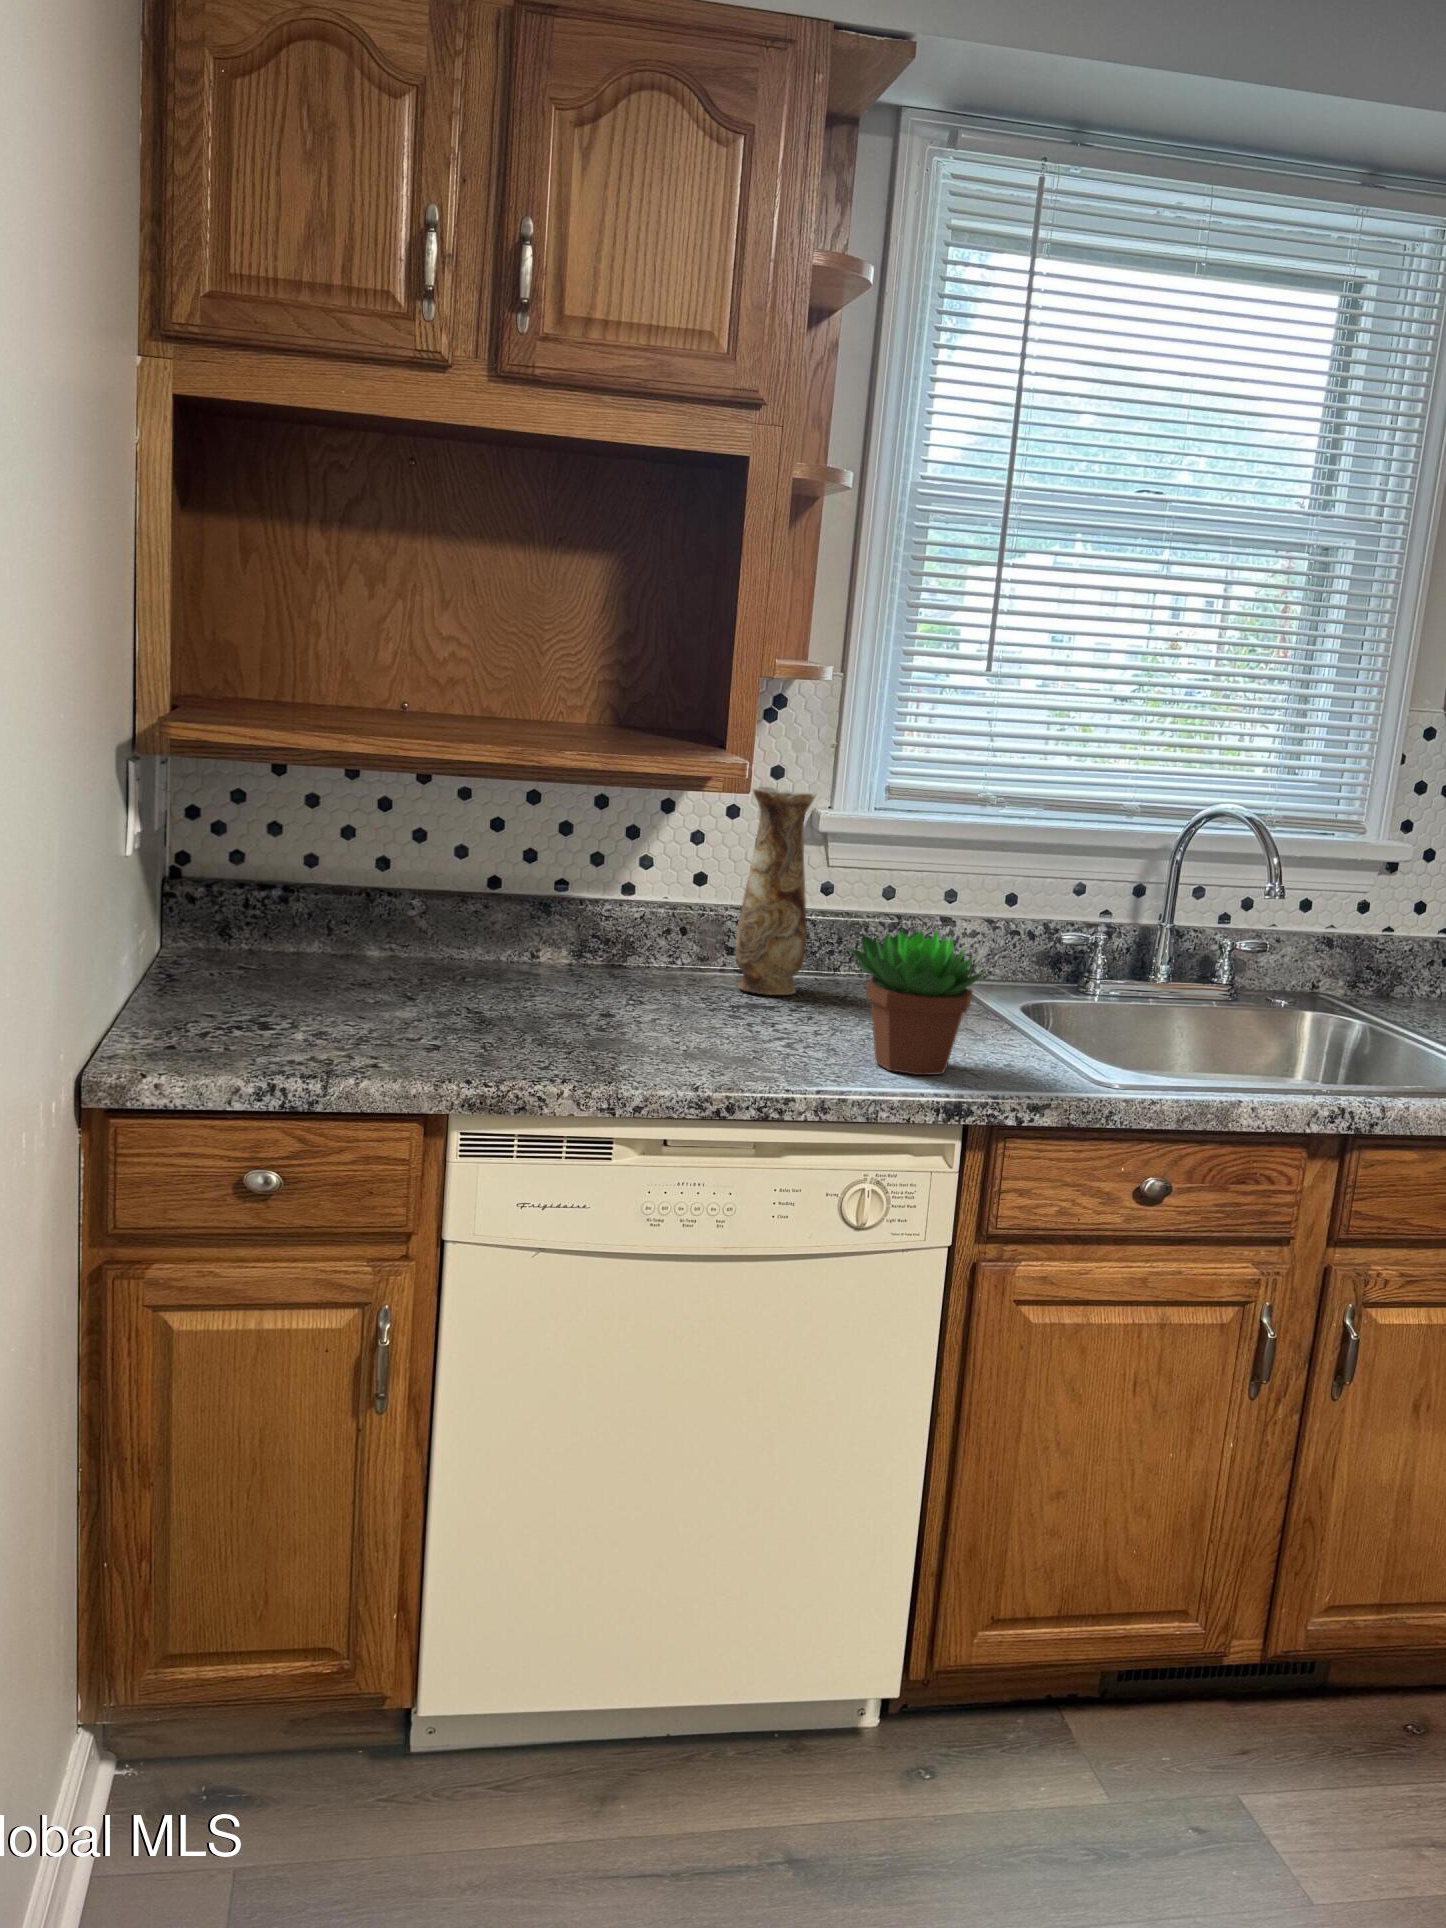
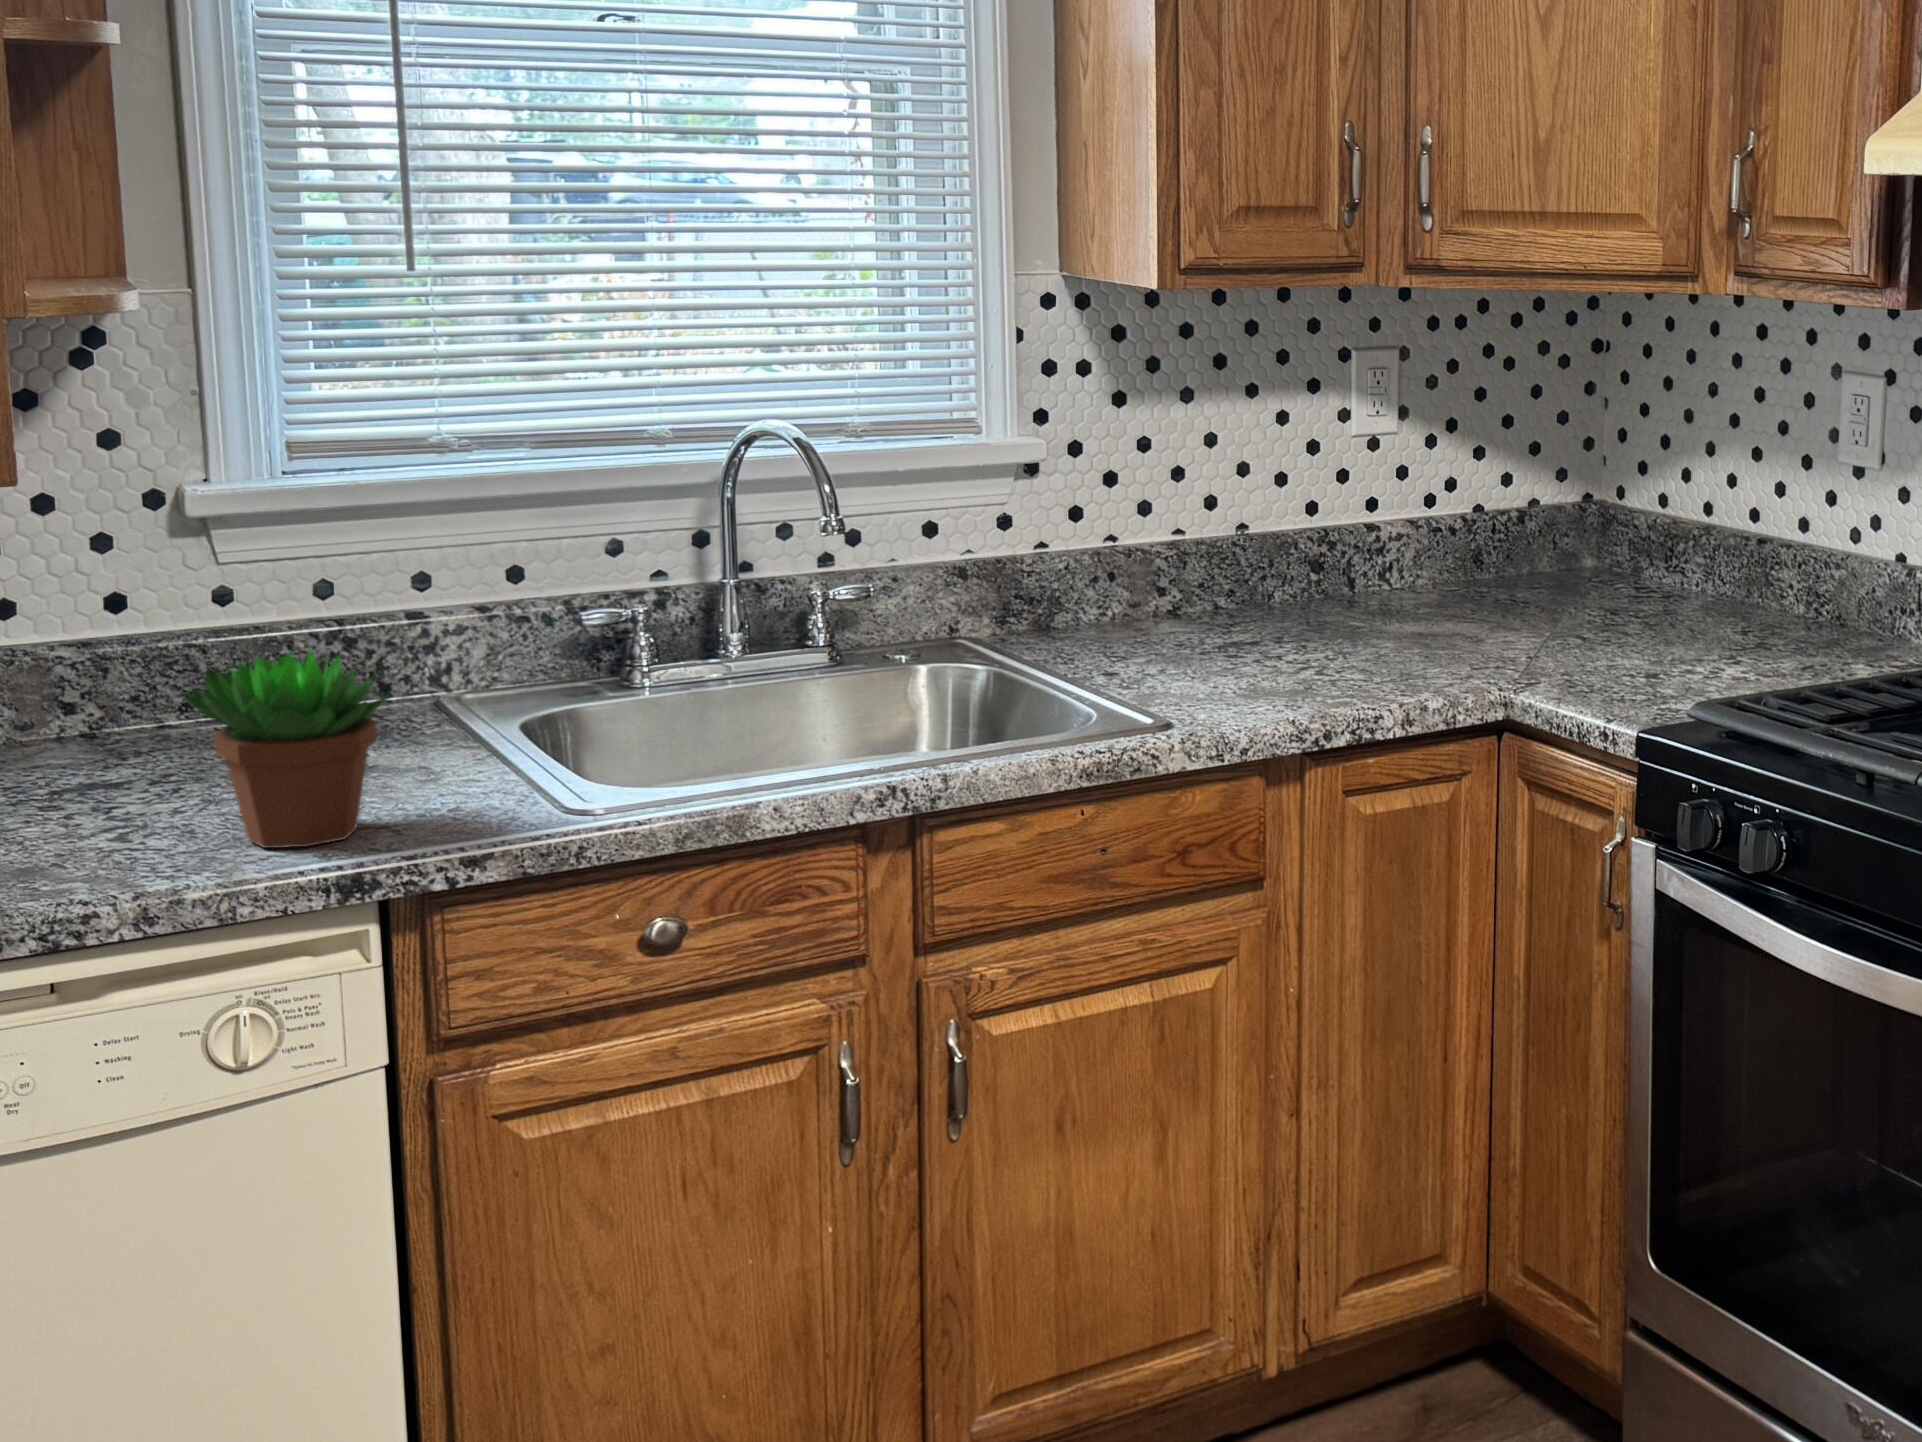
vase: present [736,787,816,995] -> none [54,467,181,766]

